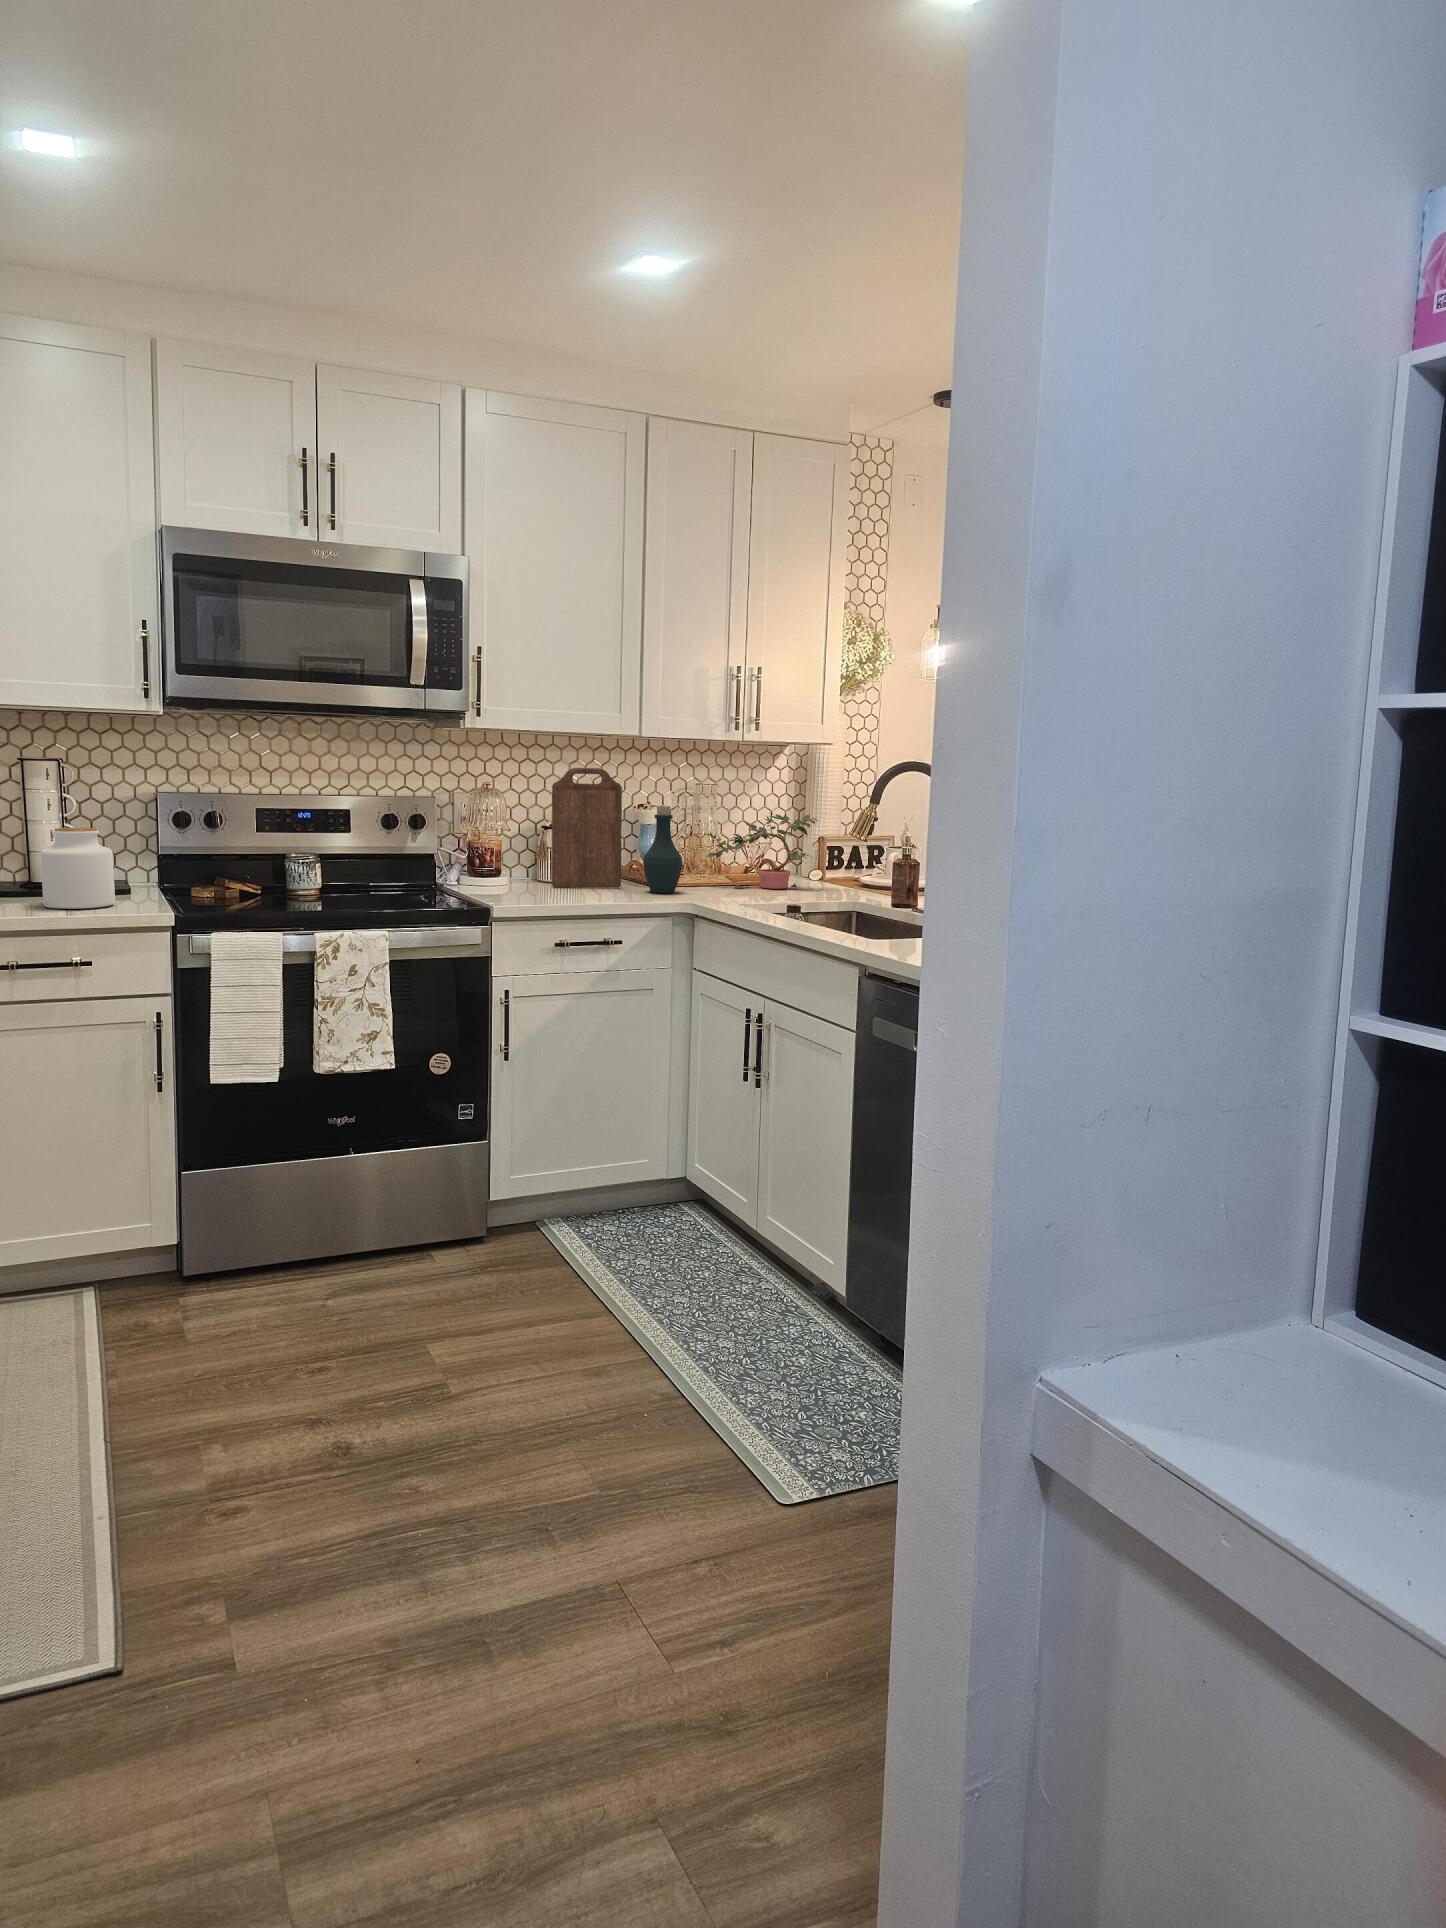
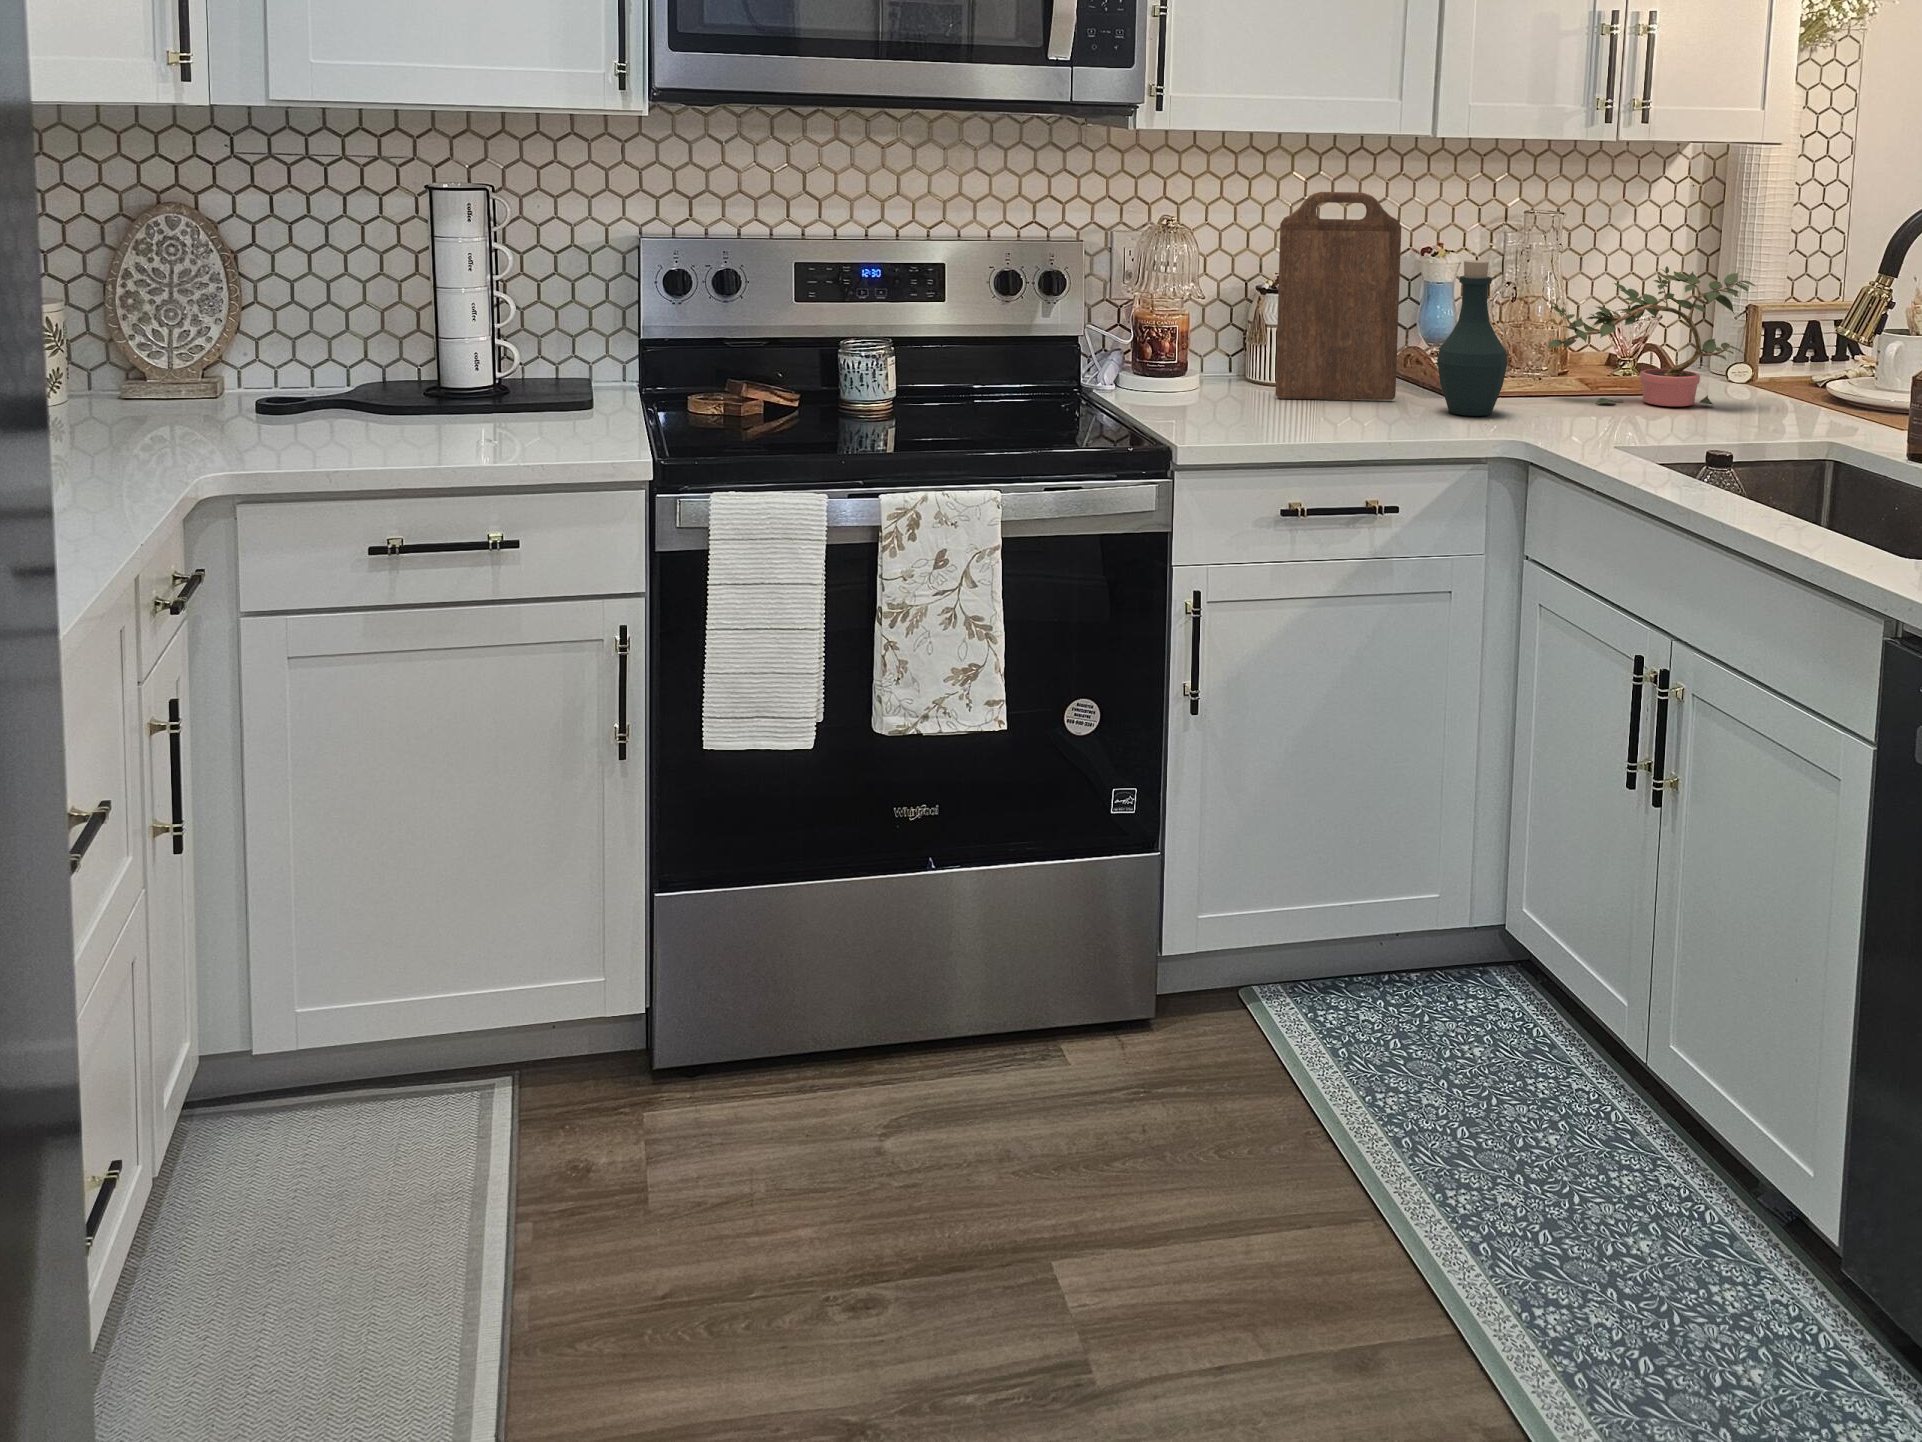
jar: present [41,828,115,909] -> none [454,305,566,443]

